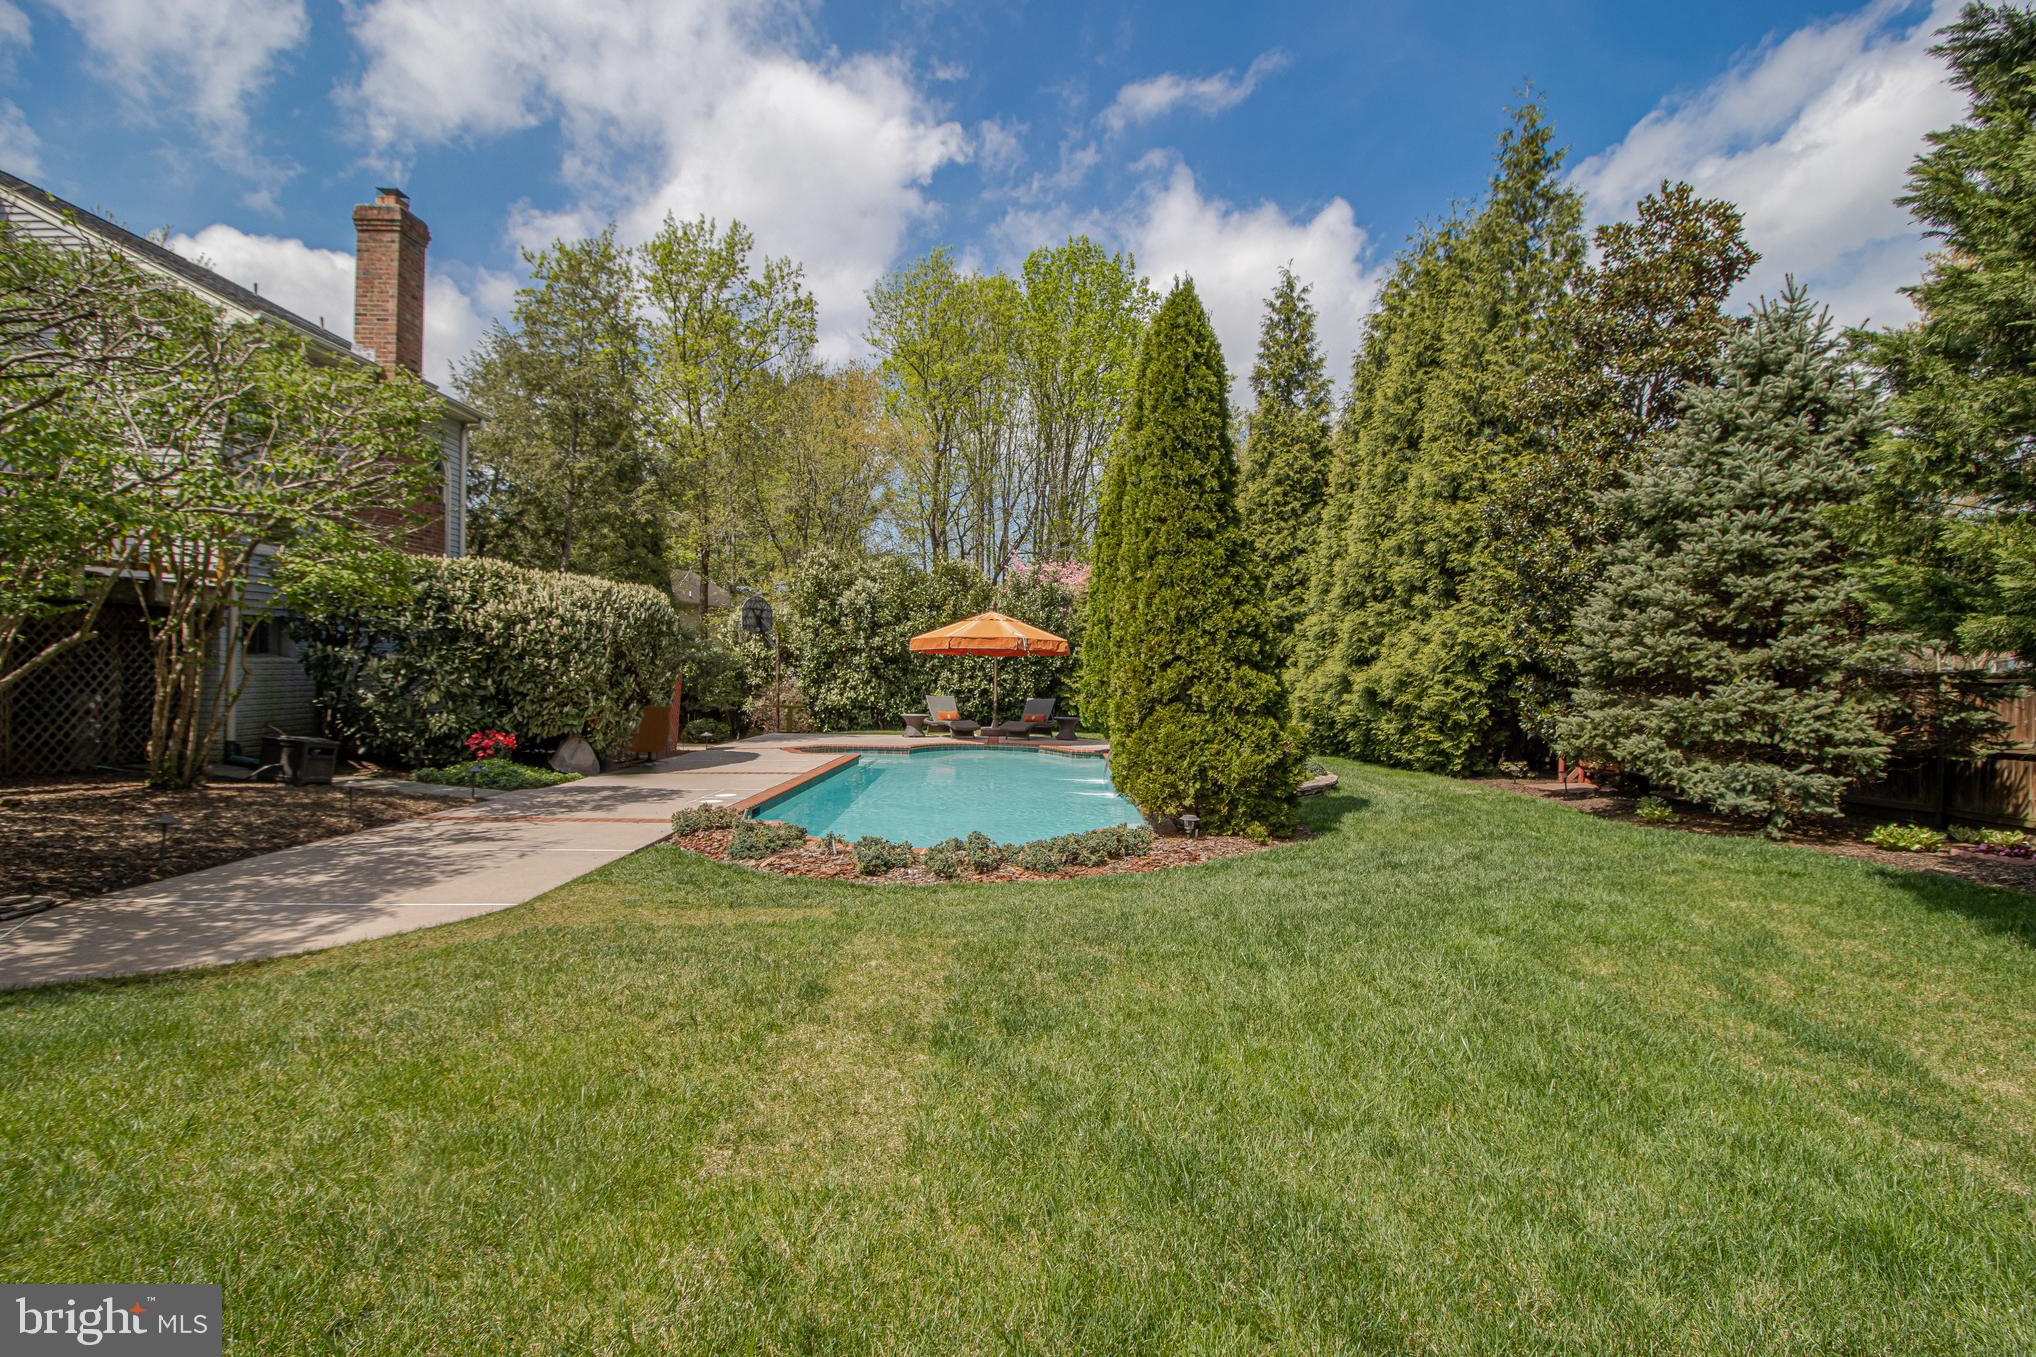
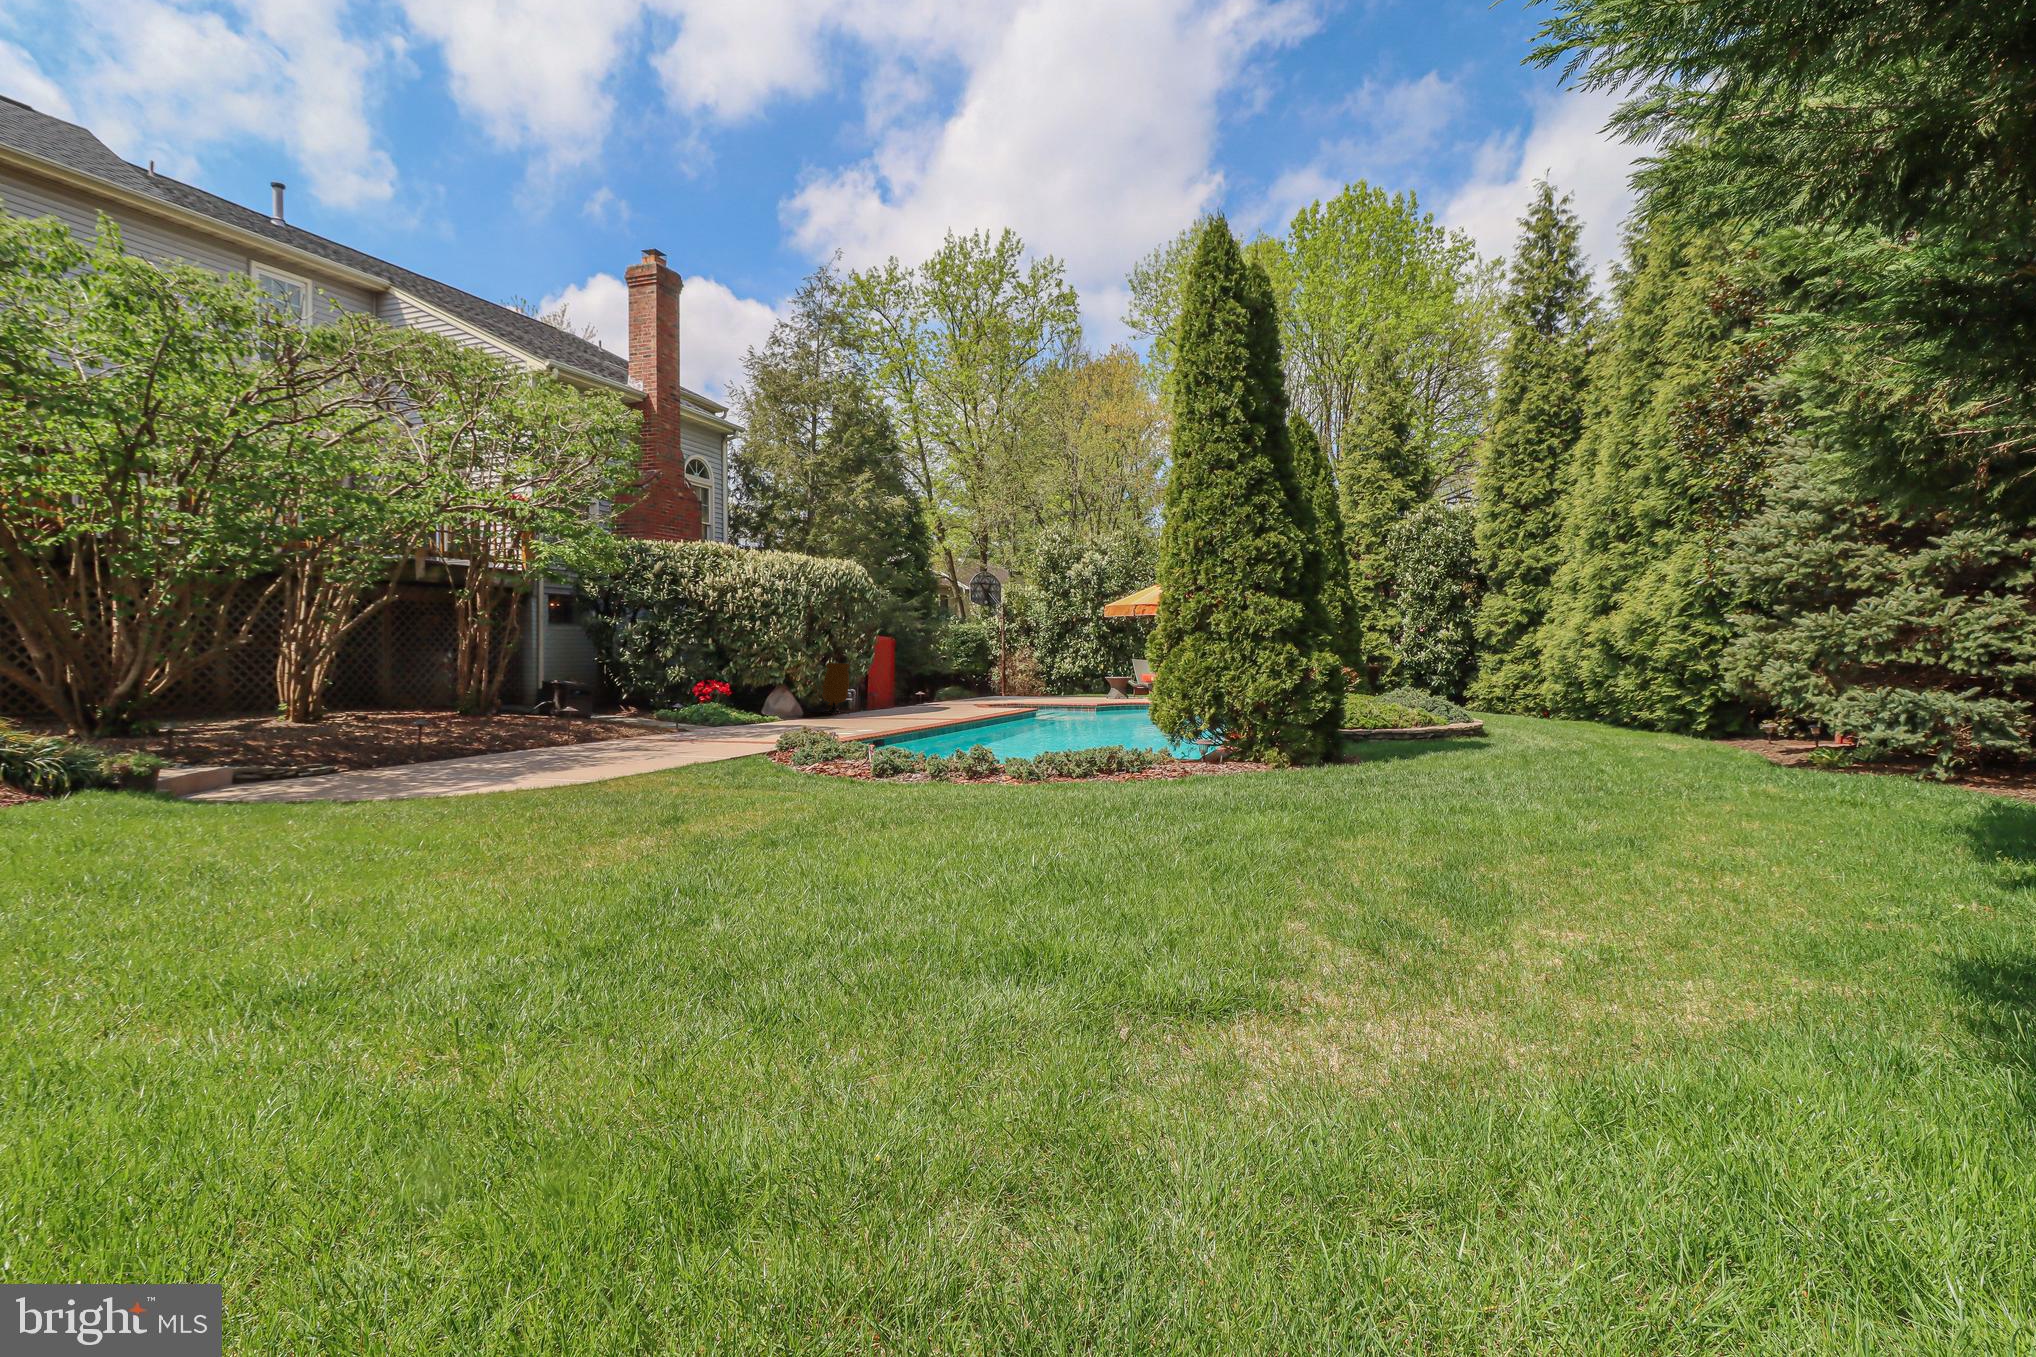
side table: present [772,704,807,732] -> none [980,682,1012,709]

